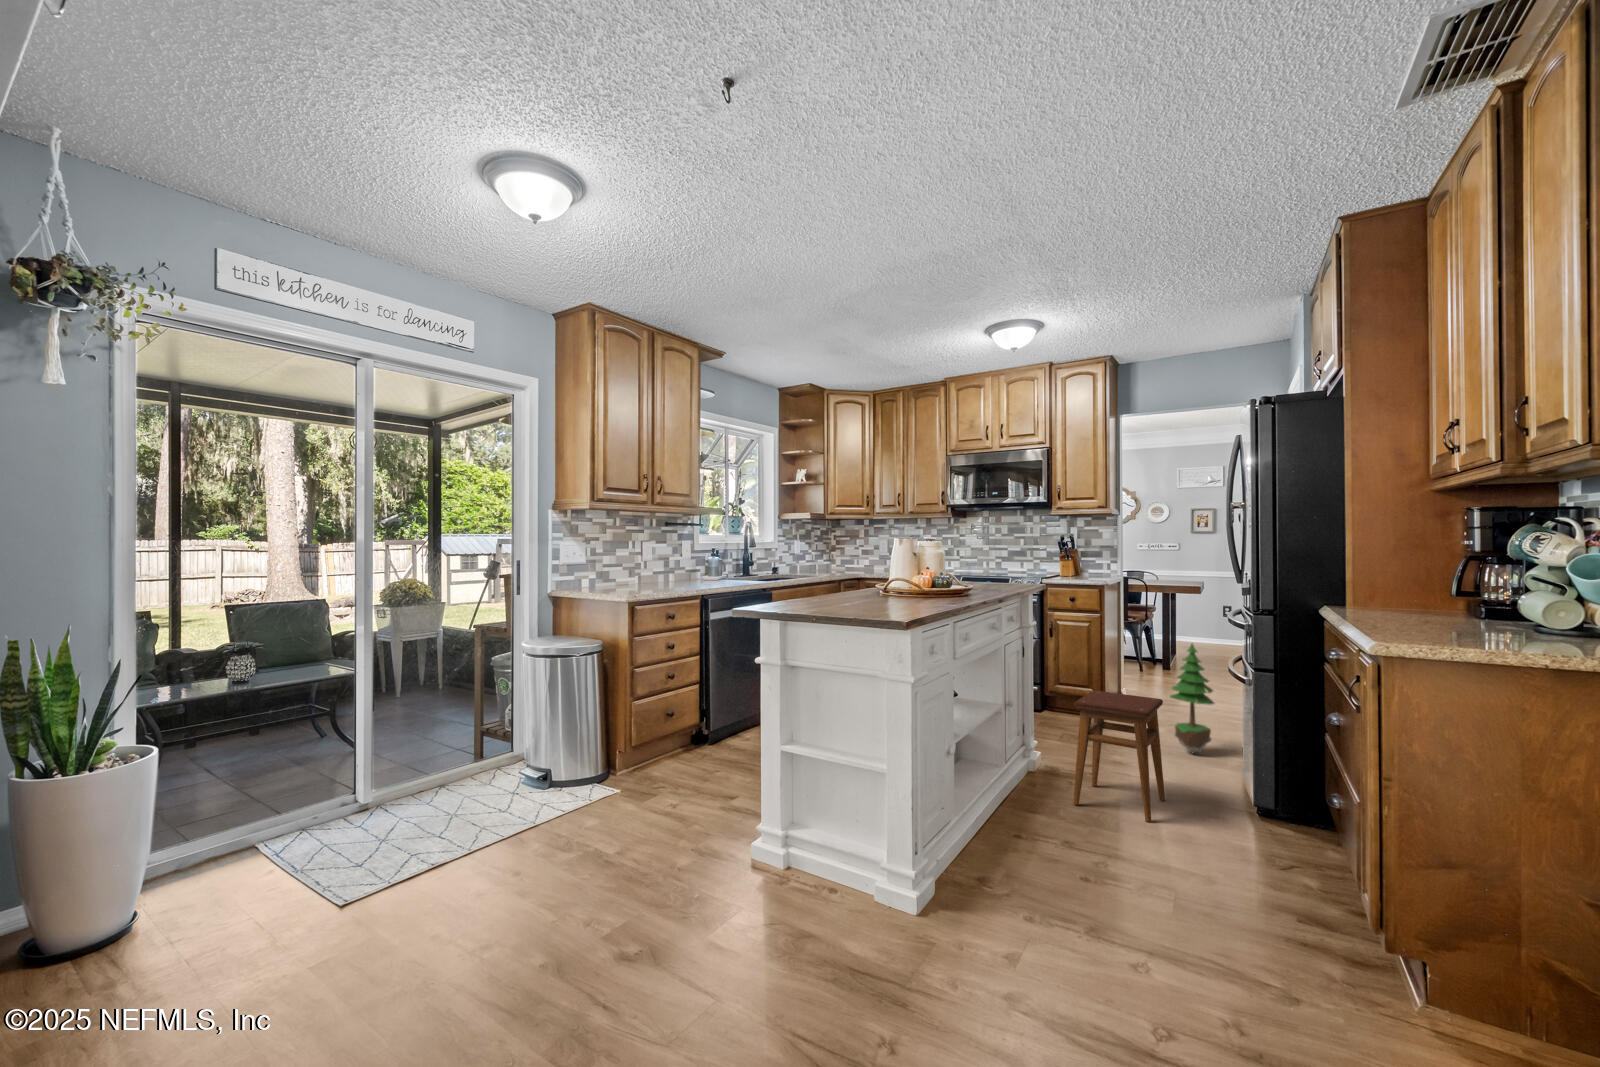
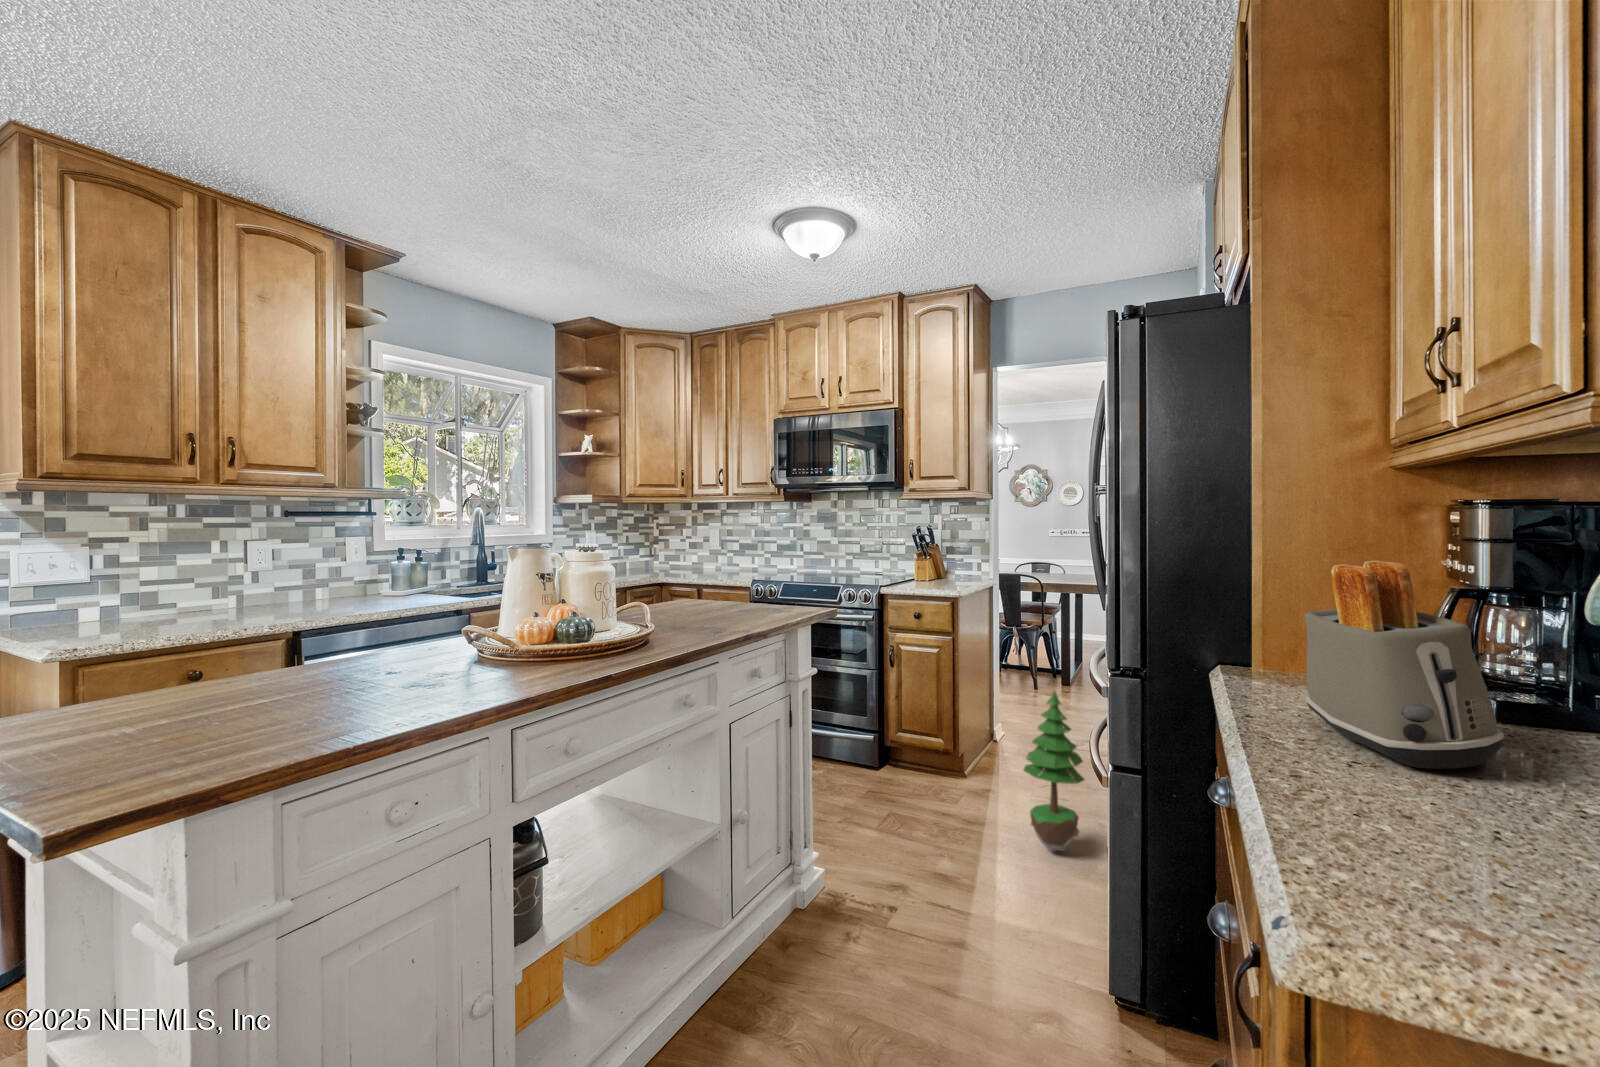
toaster: none [1382,535,1481,626] -> present [1304,561,1504,769]
stool: present [1073,691,1165,822] -> none [825,787,978,1035]

